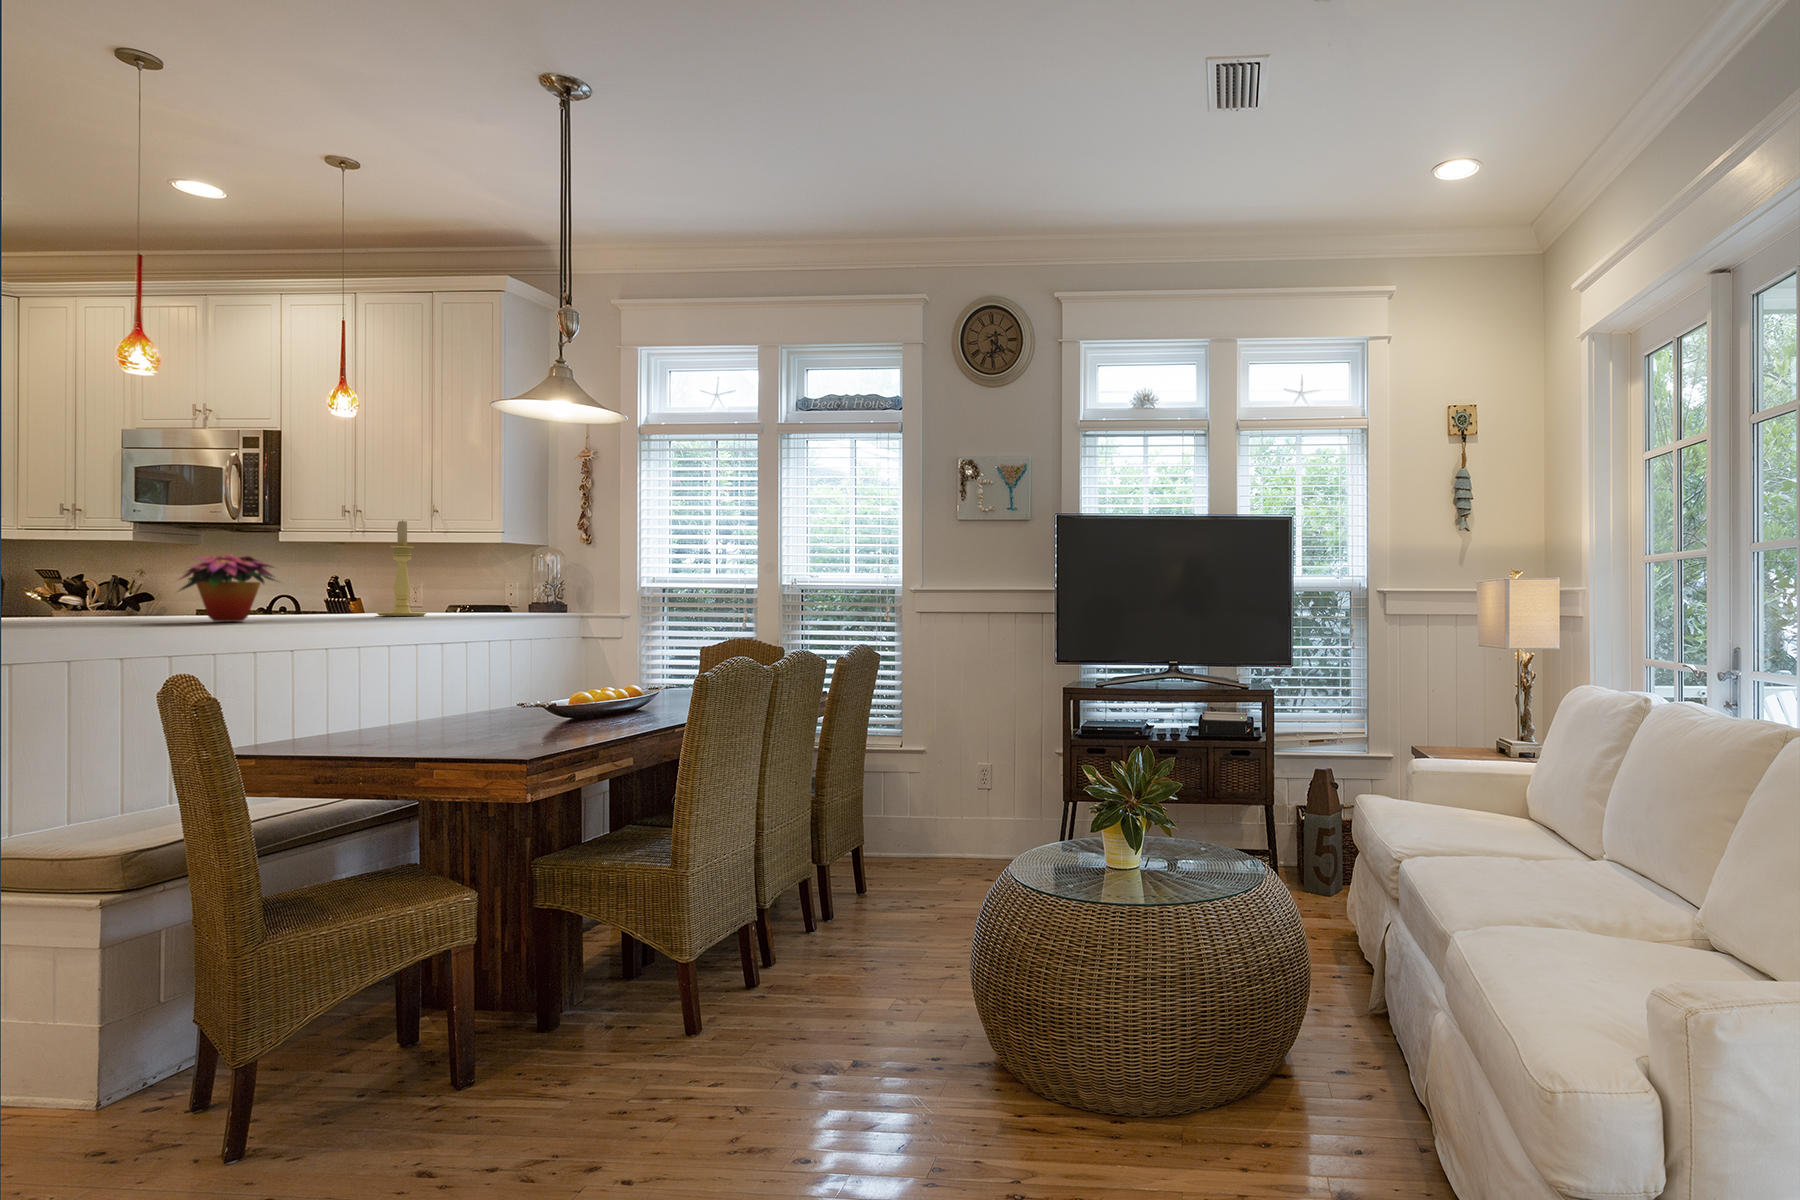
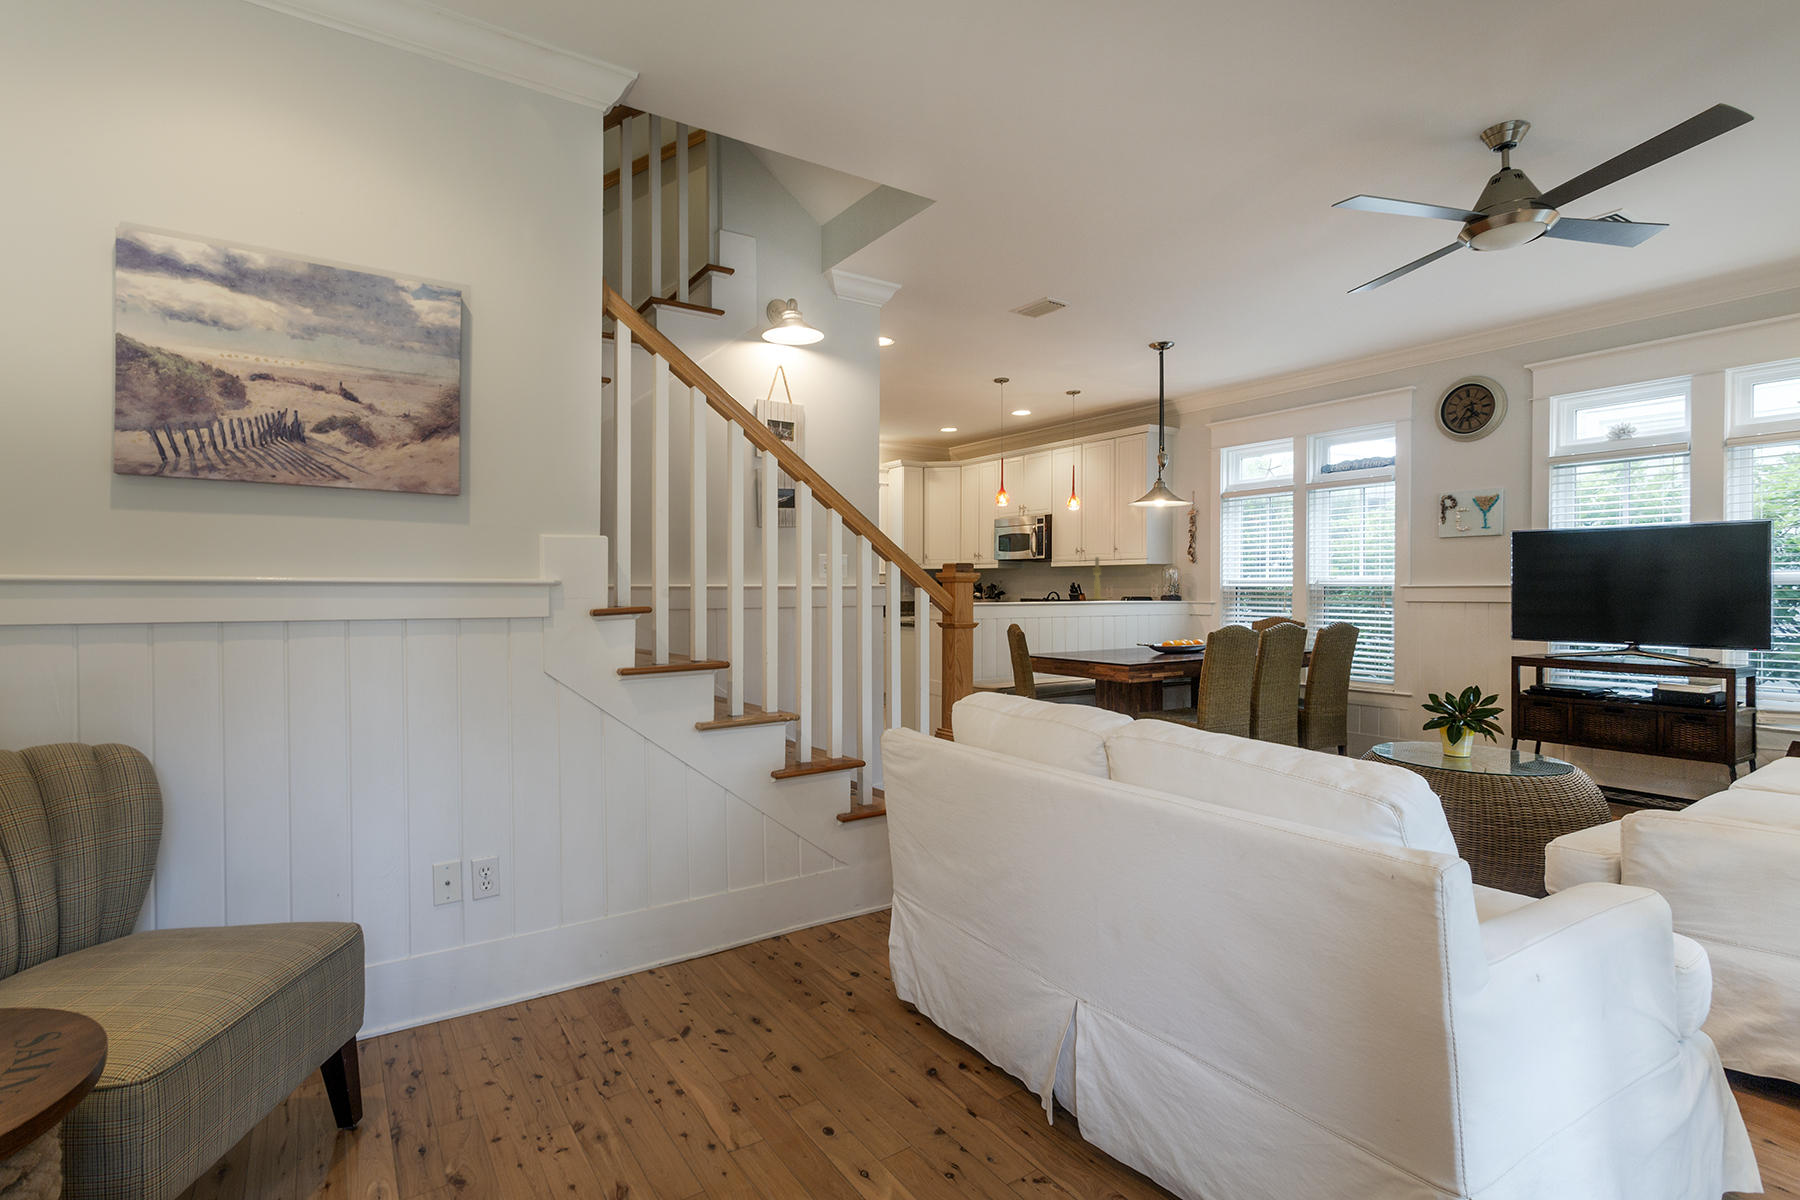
flower arrangement: present [178,555,277,622] -> none [1009,576,1051,603]

